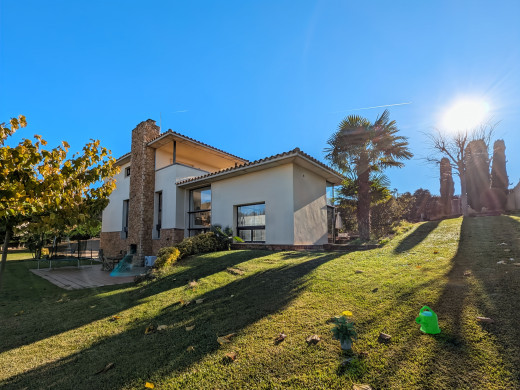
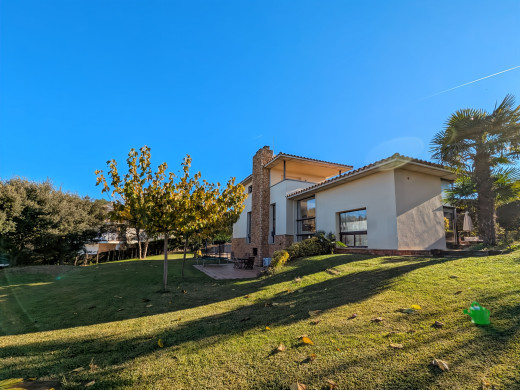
potted plant: present [330,317,357,349] -> none [387,303,413,327]

